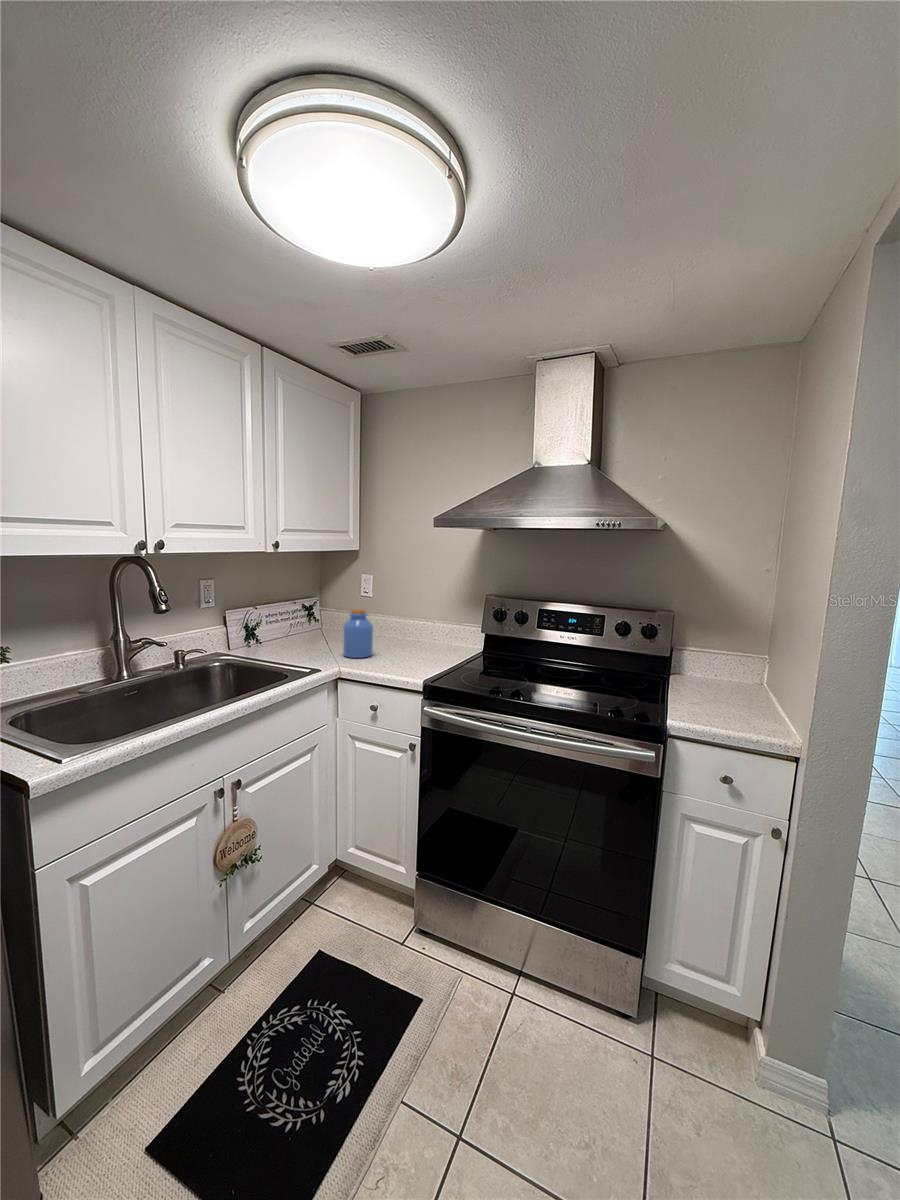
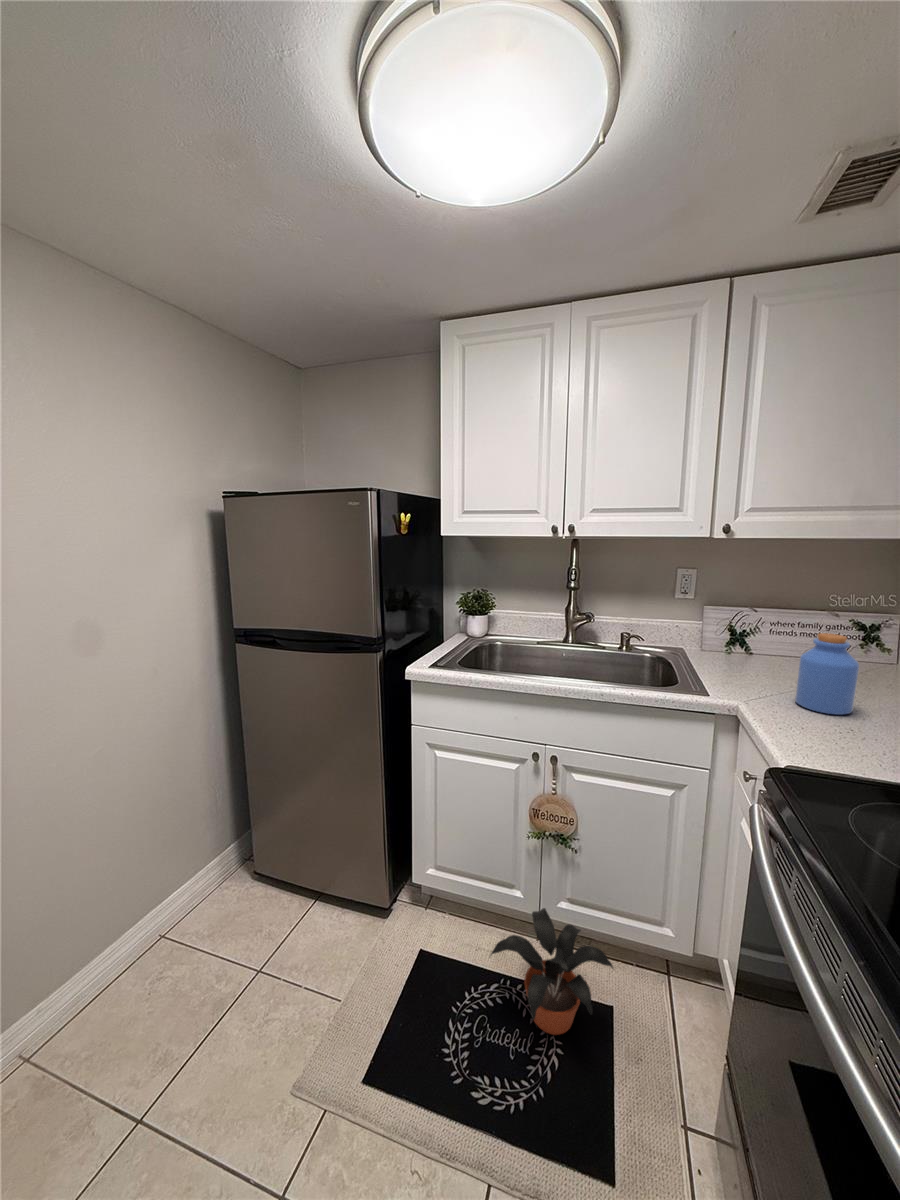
potted plant: none [244,904,350,1023] -> present [490,908,613,1035]

